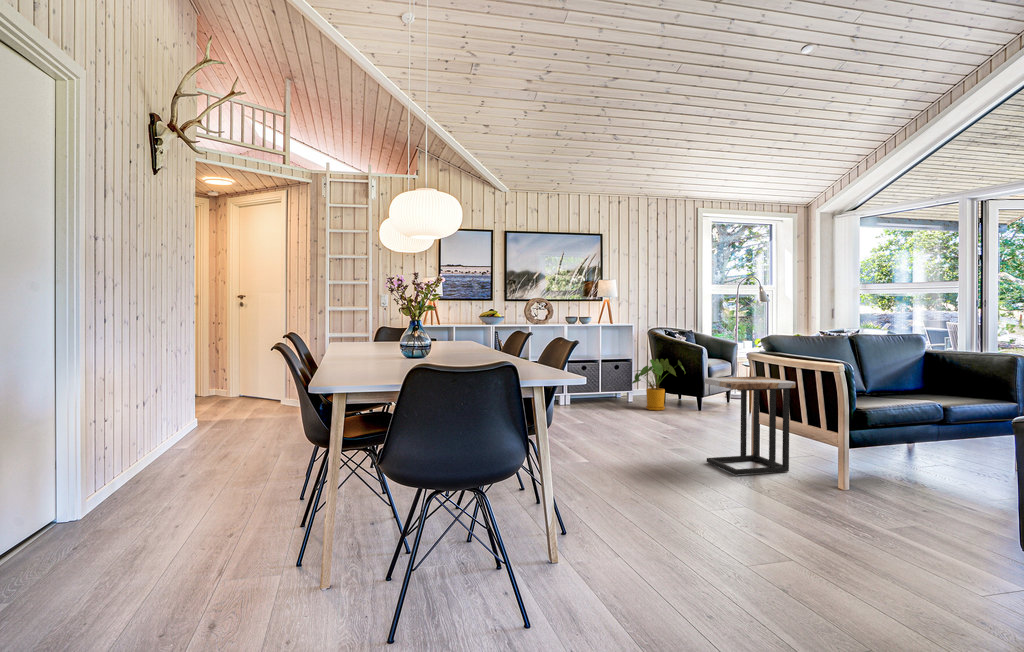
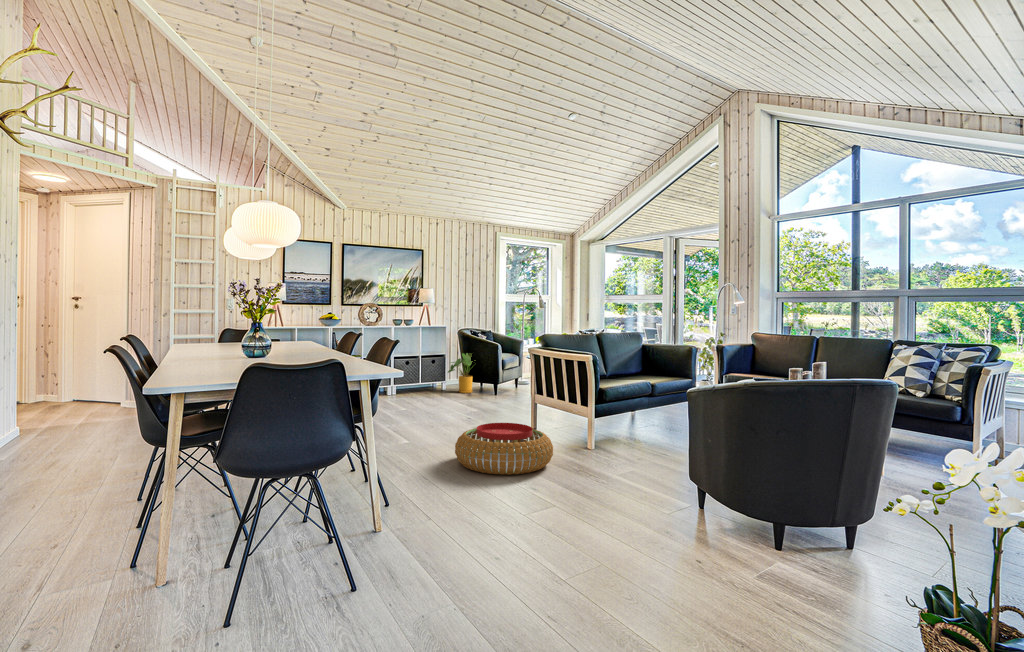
side table: present [705,377,795,476] -> none [507,365,562,429]
pouf: none [607,473,784,577] -> present [455,423,553,475]

